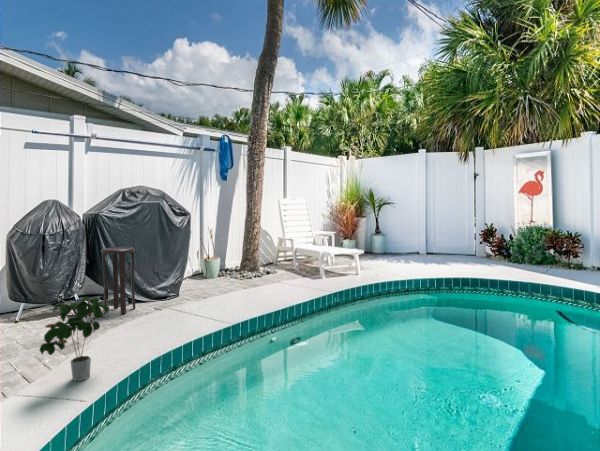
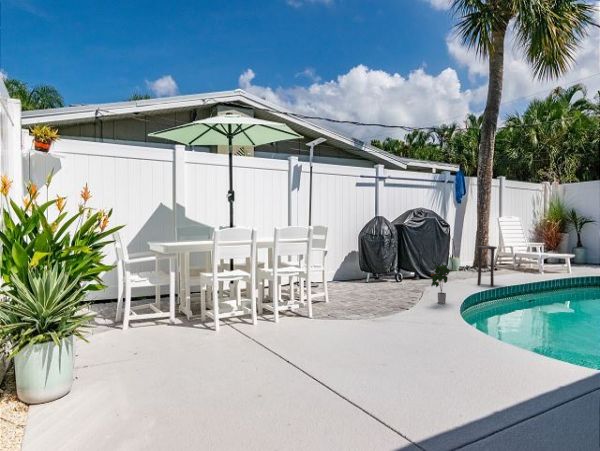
stool: present [101,247,135,314] -> present [476,246,497,286]

